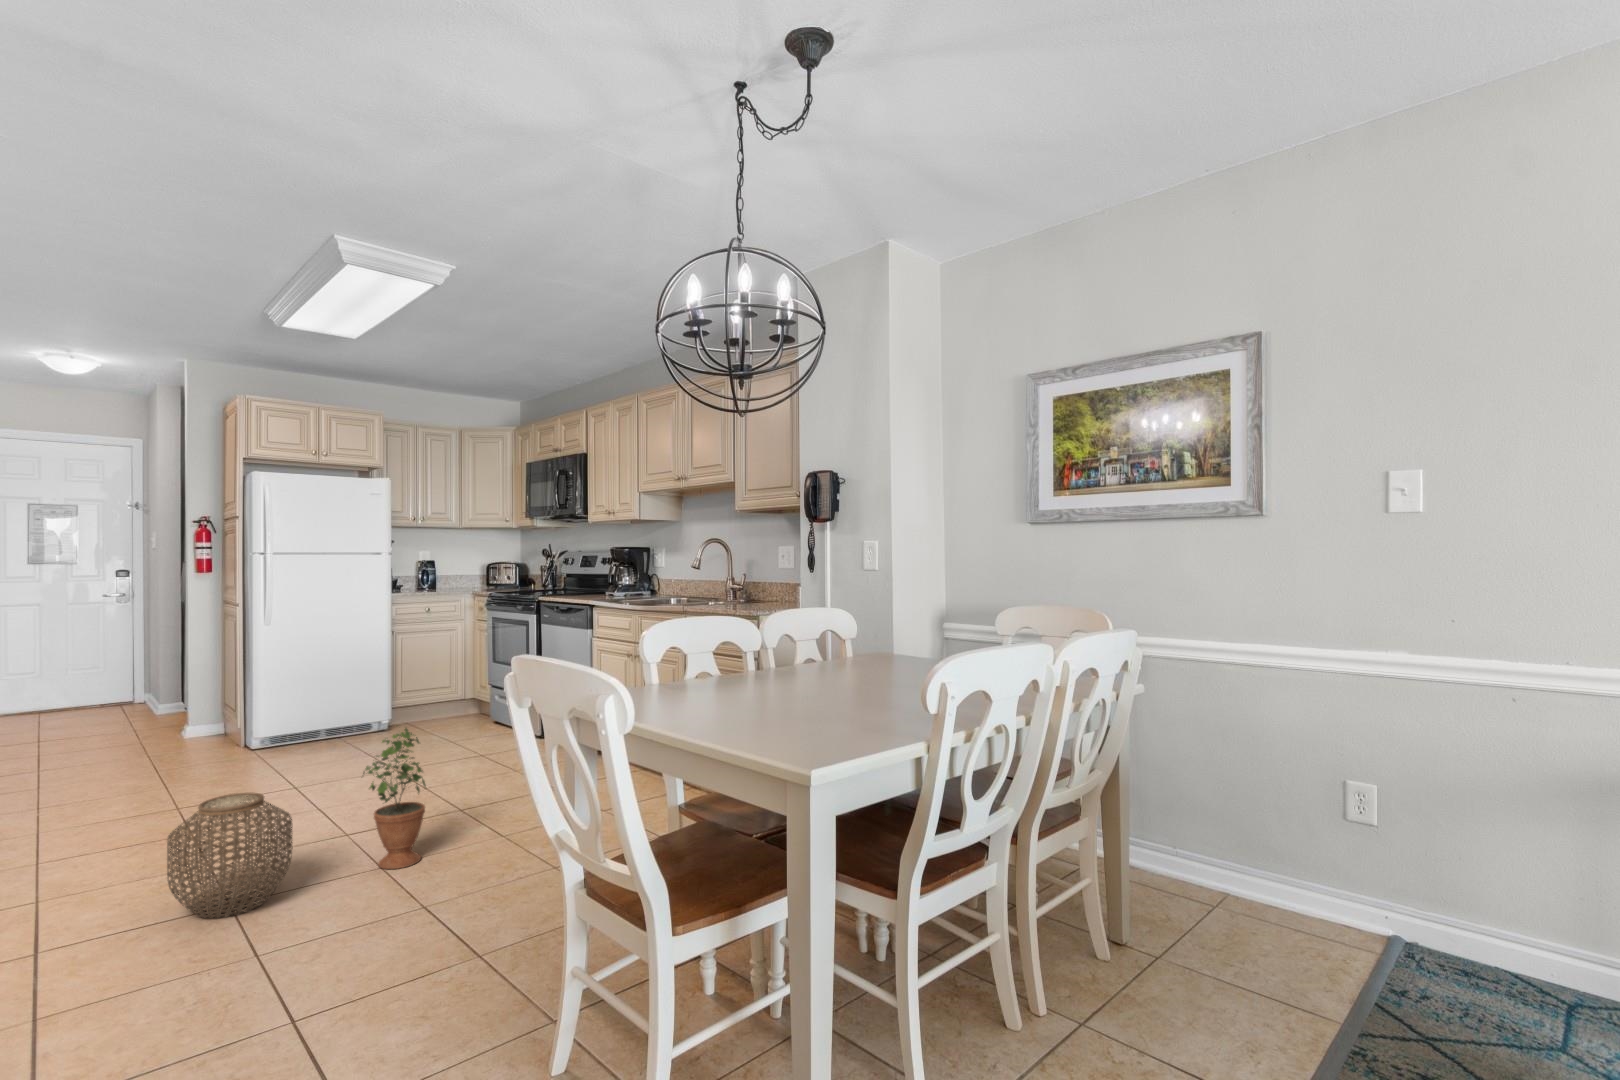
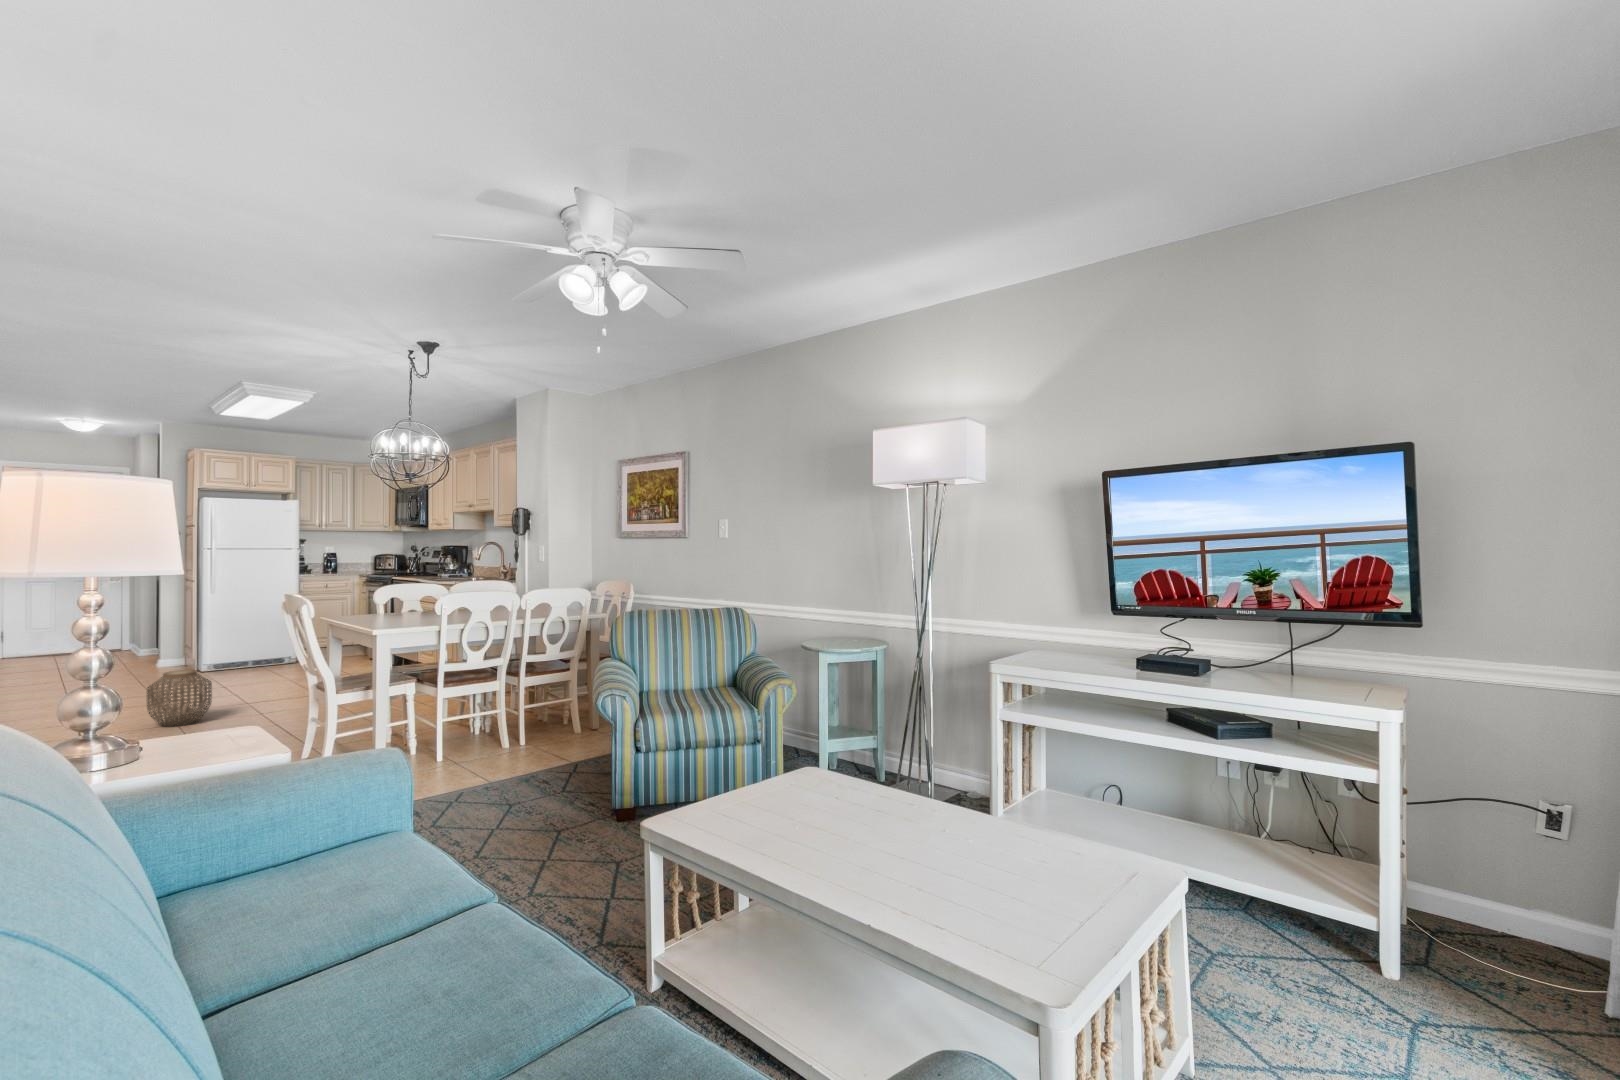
potted plant: present [363,728,426,869] -> none [251,641,289,712]

